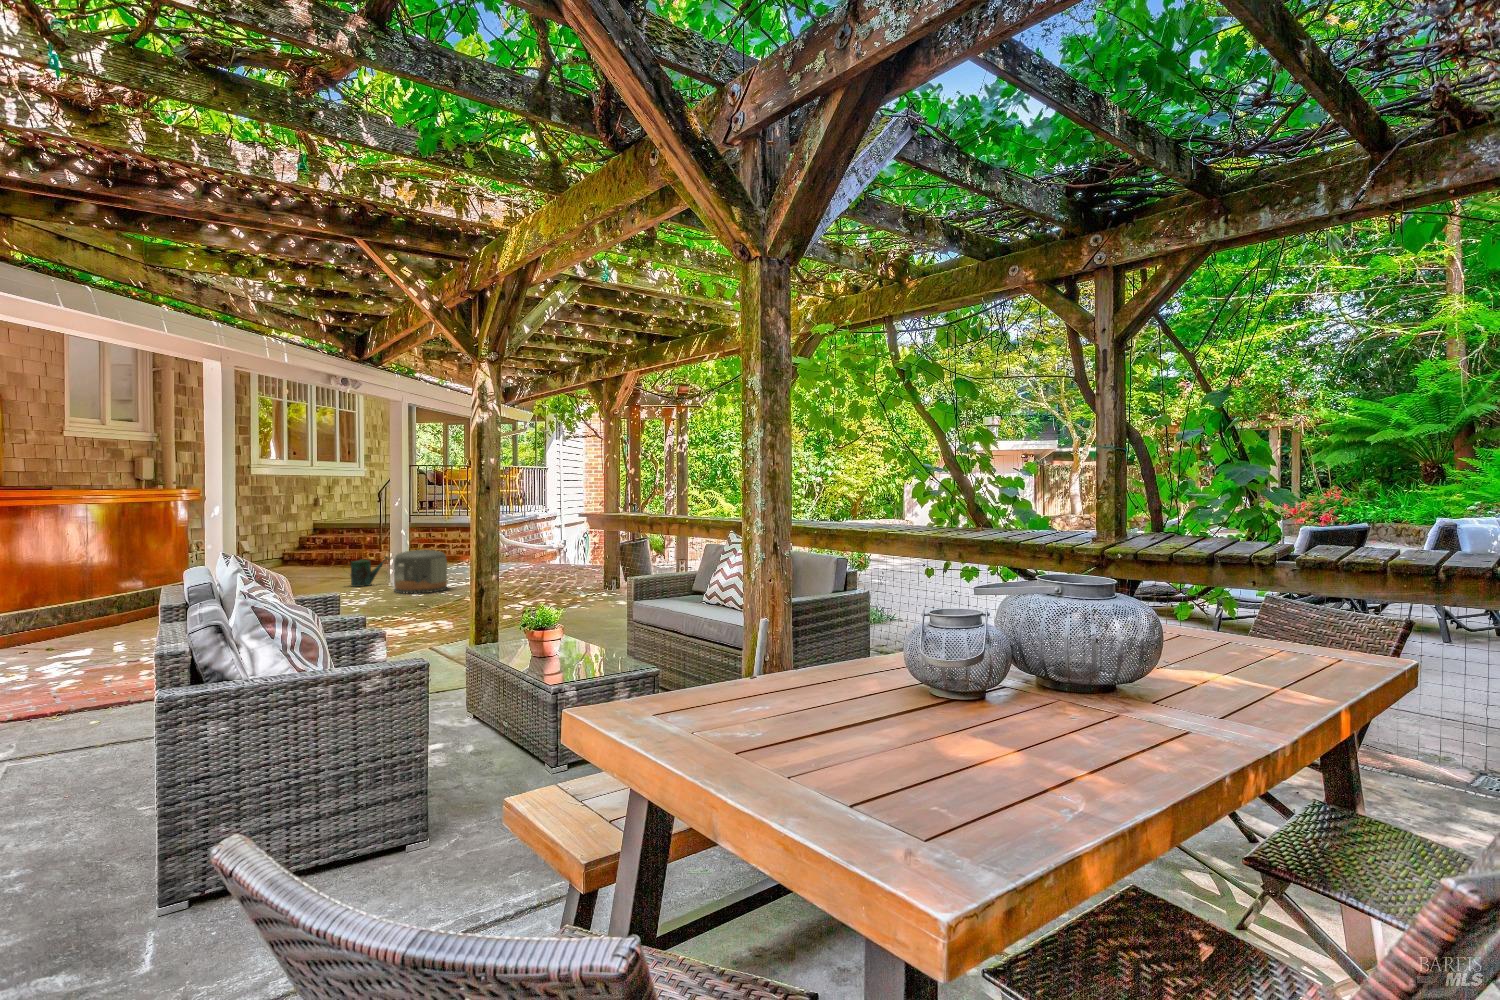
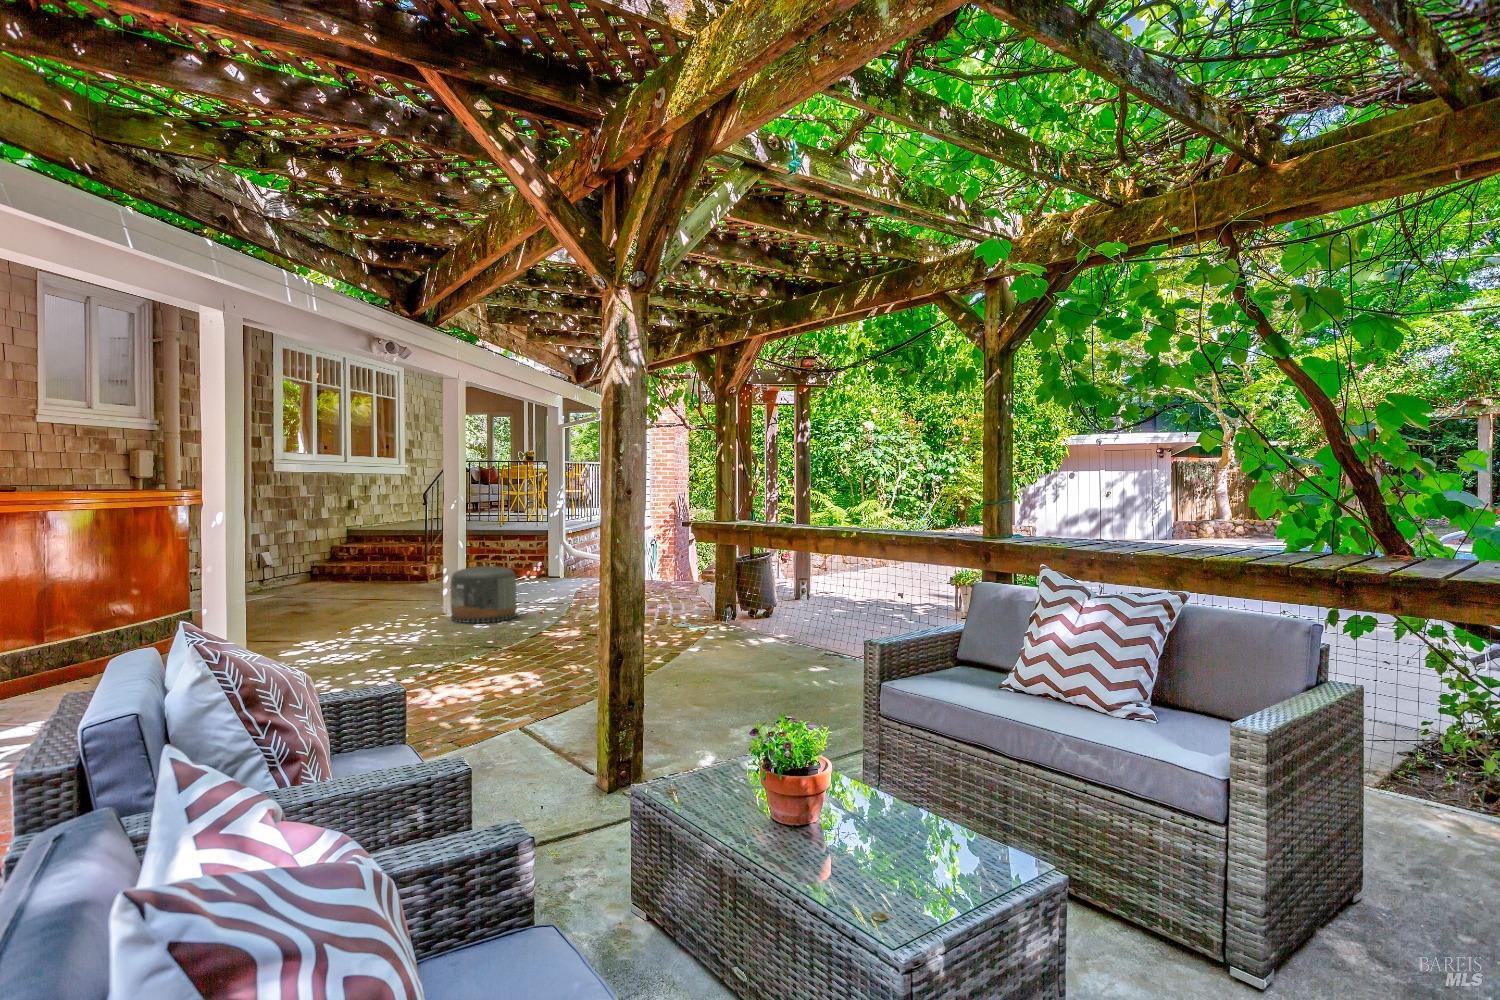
watering can: present [350,556,389,587] -> none [386,572,443,612]

